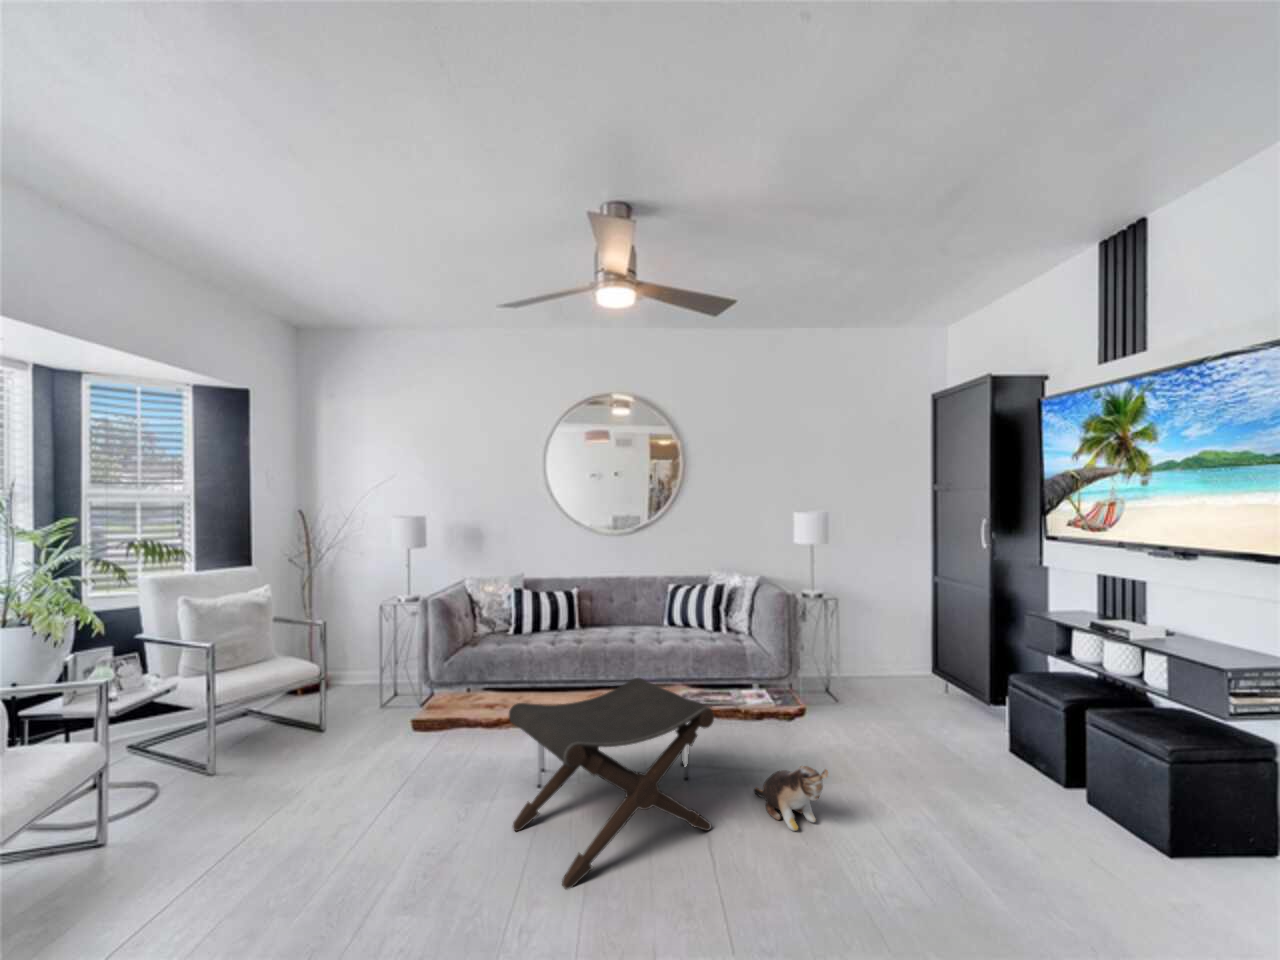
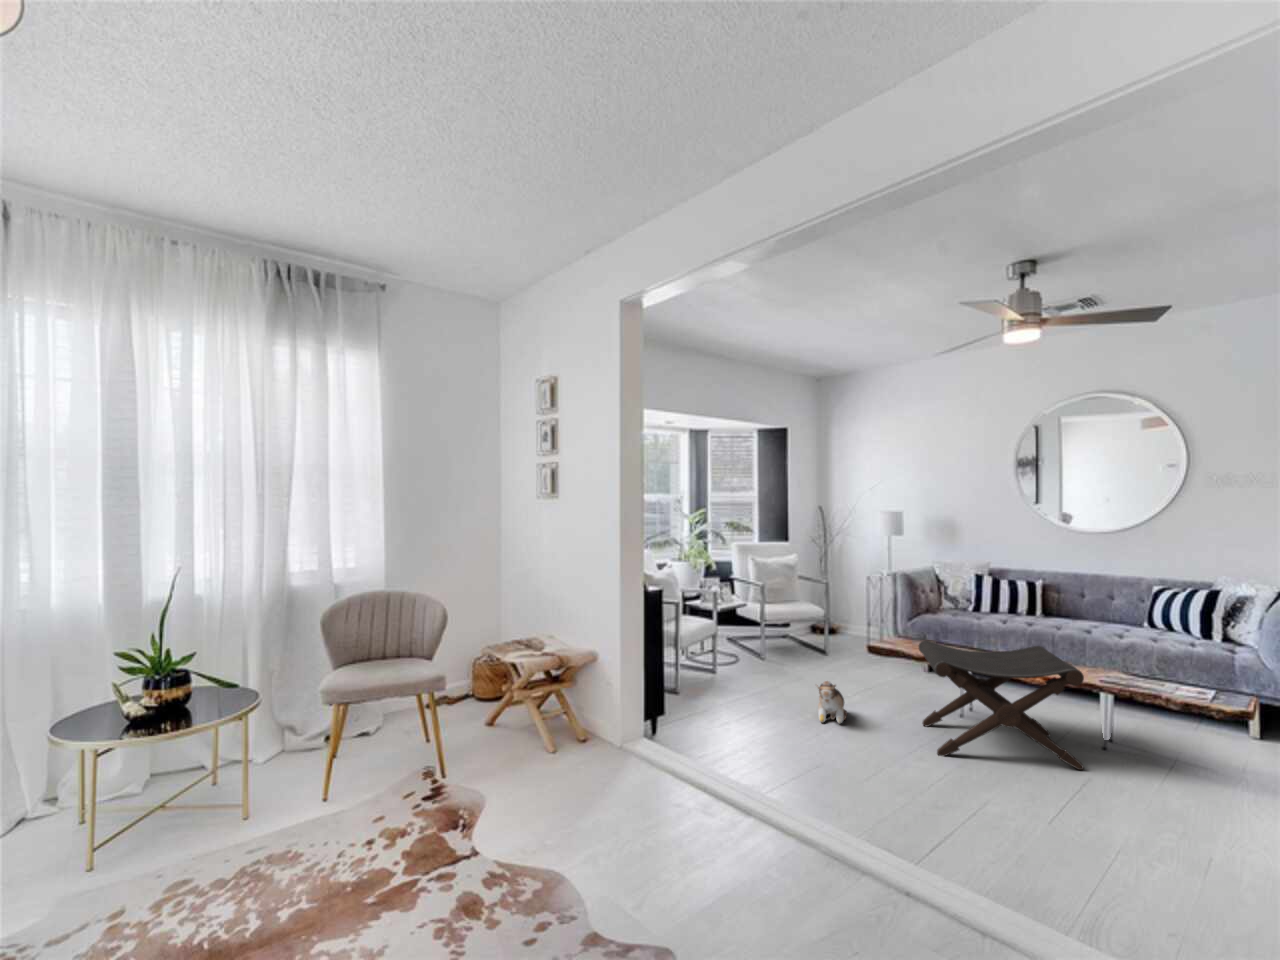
plush toy: present [754,766,828,831] -> present [818,681,847,723]

